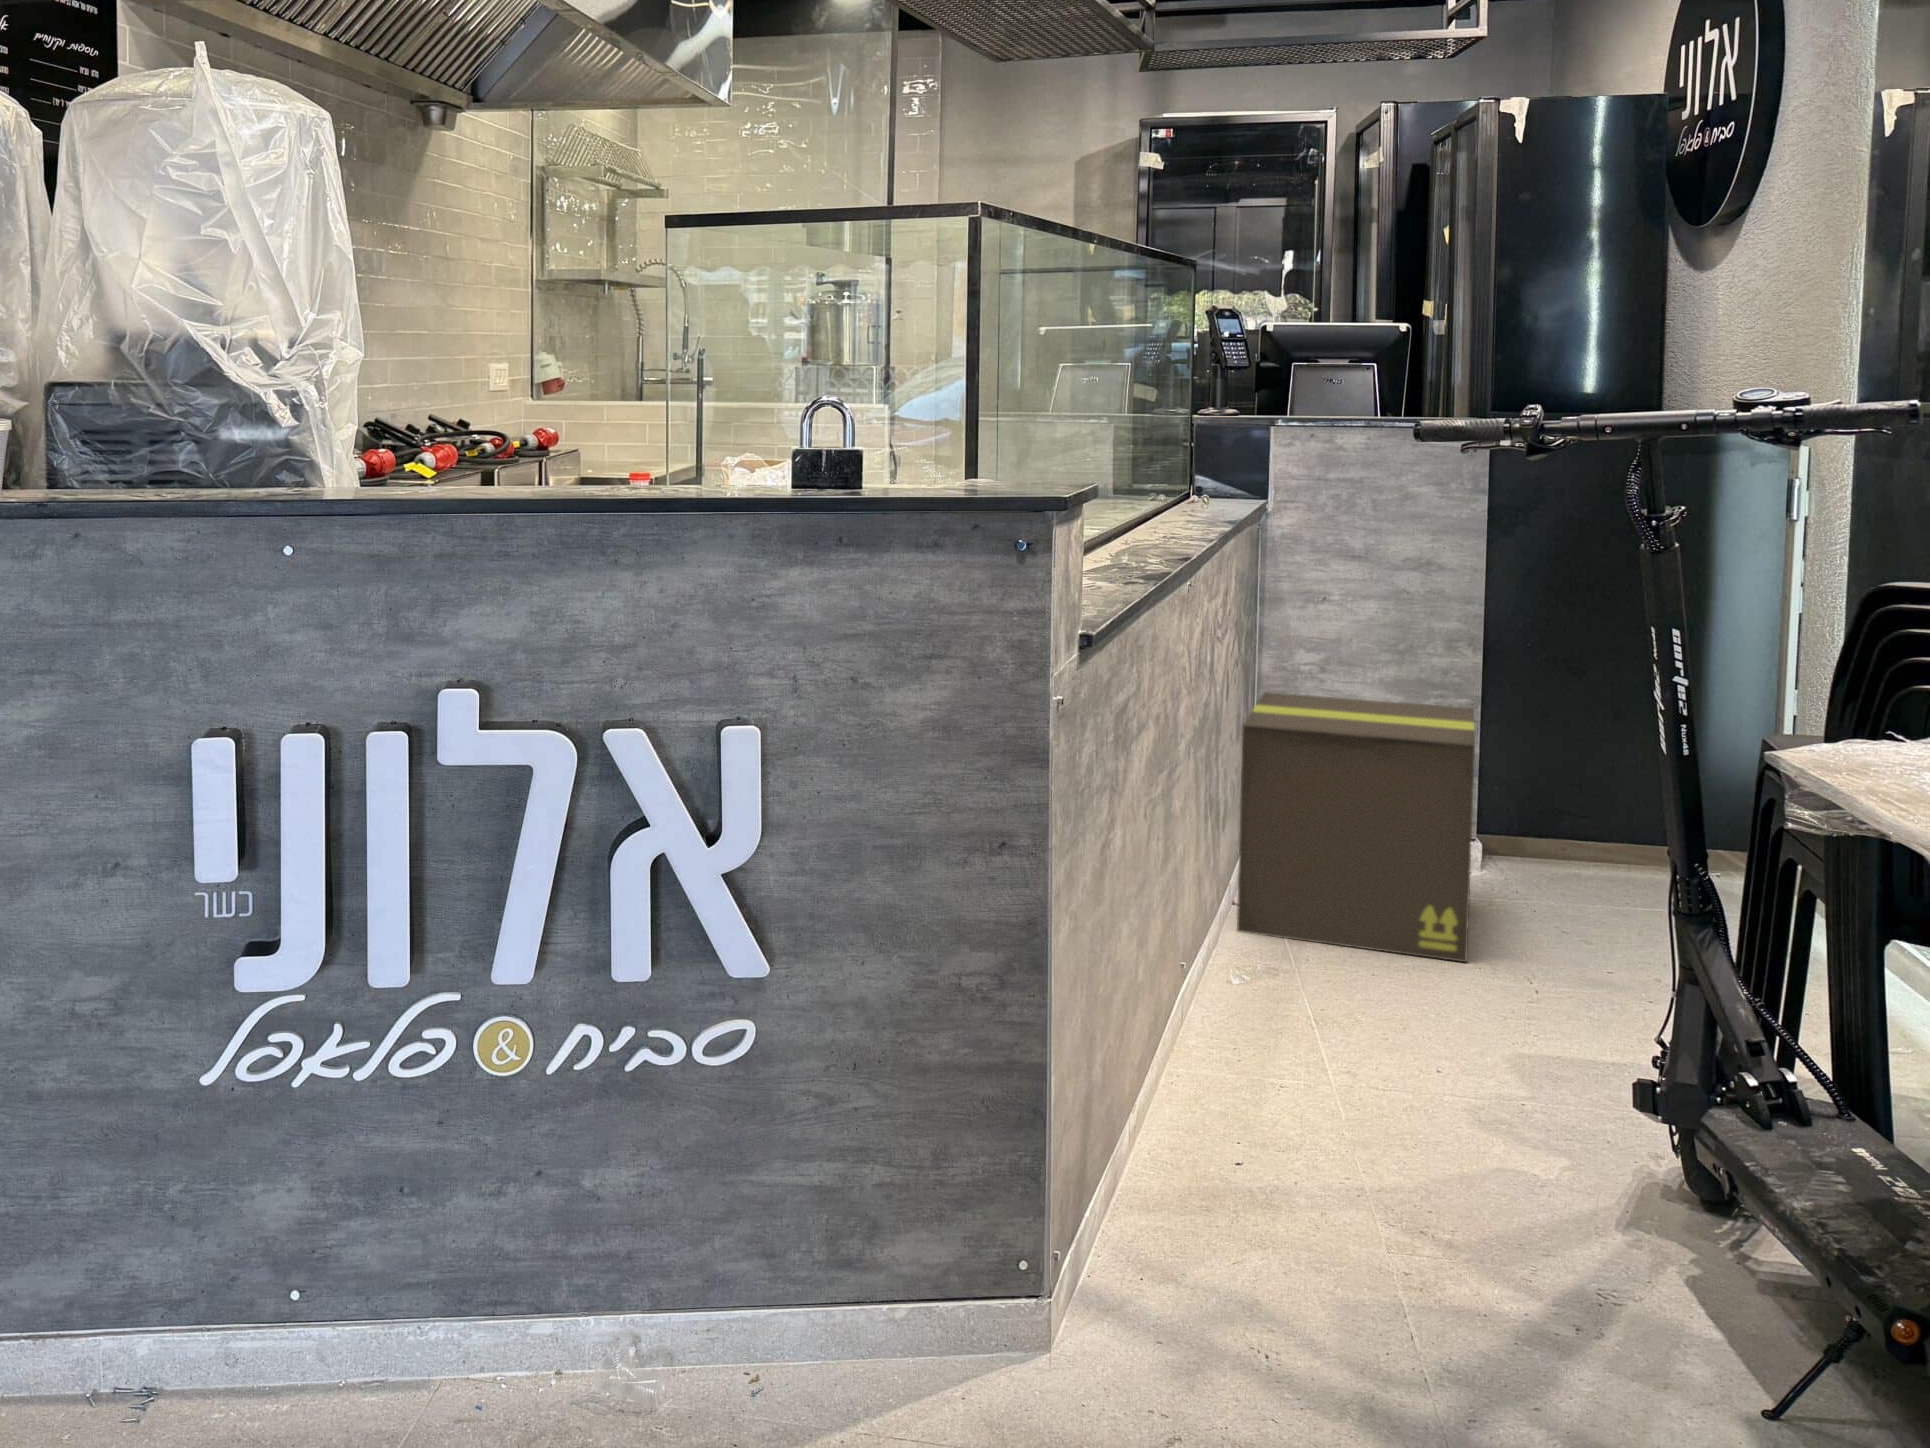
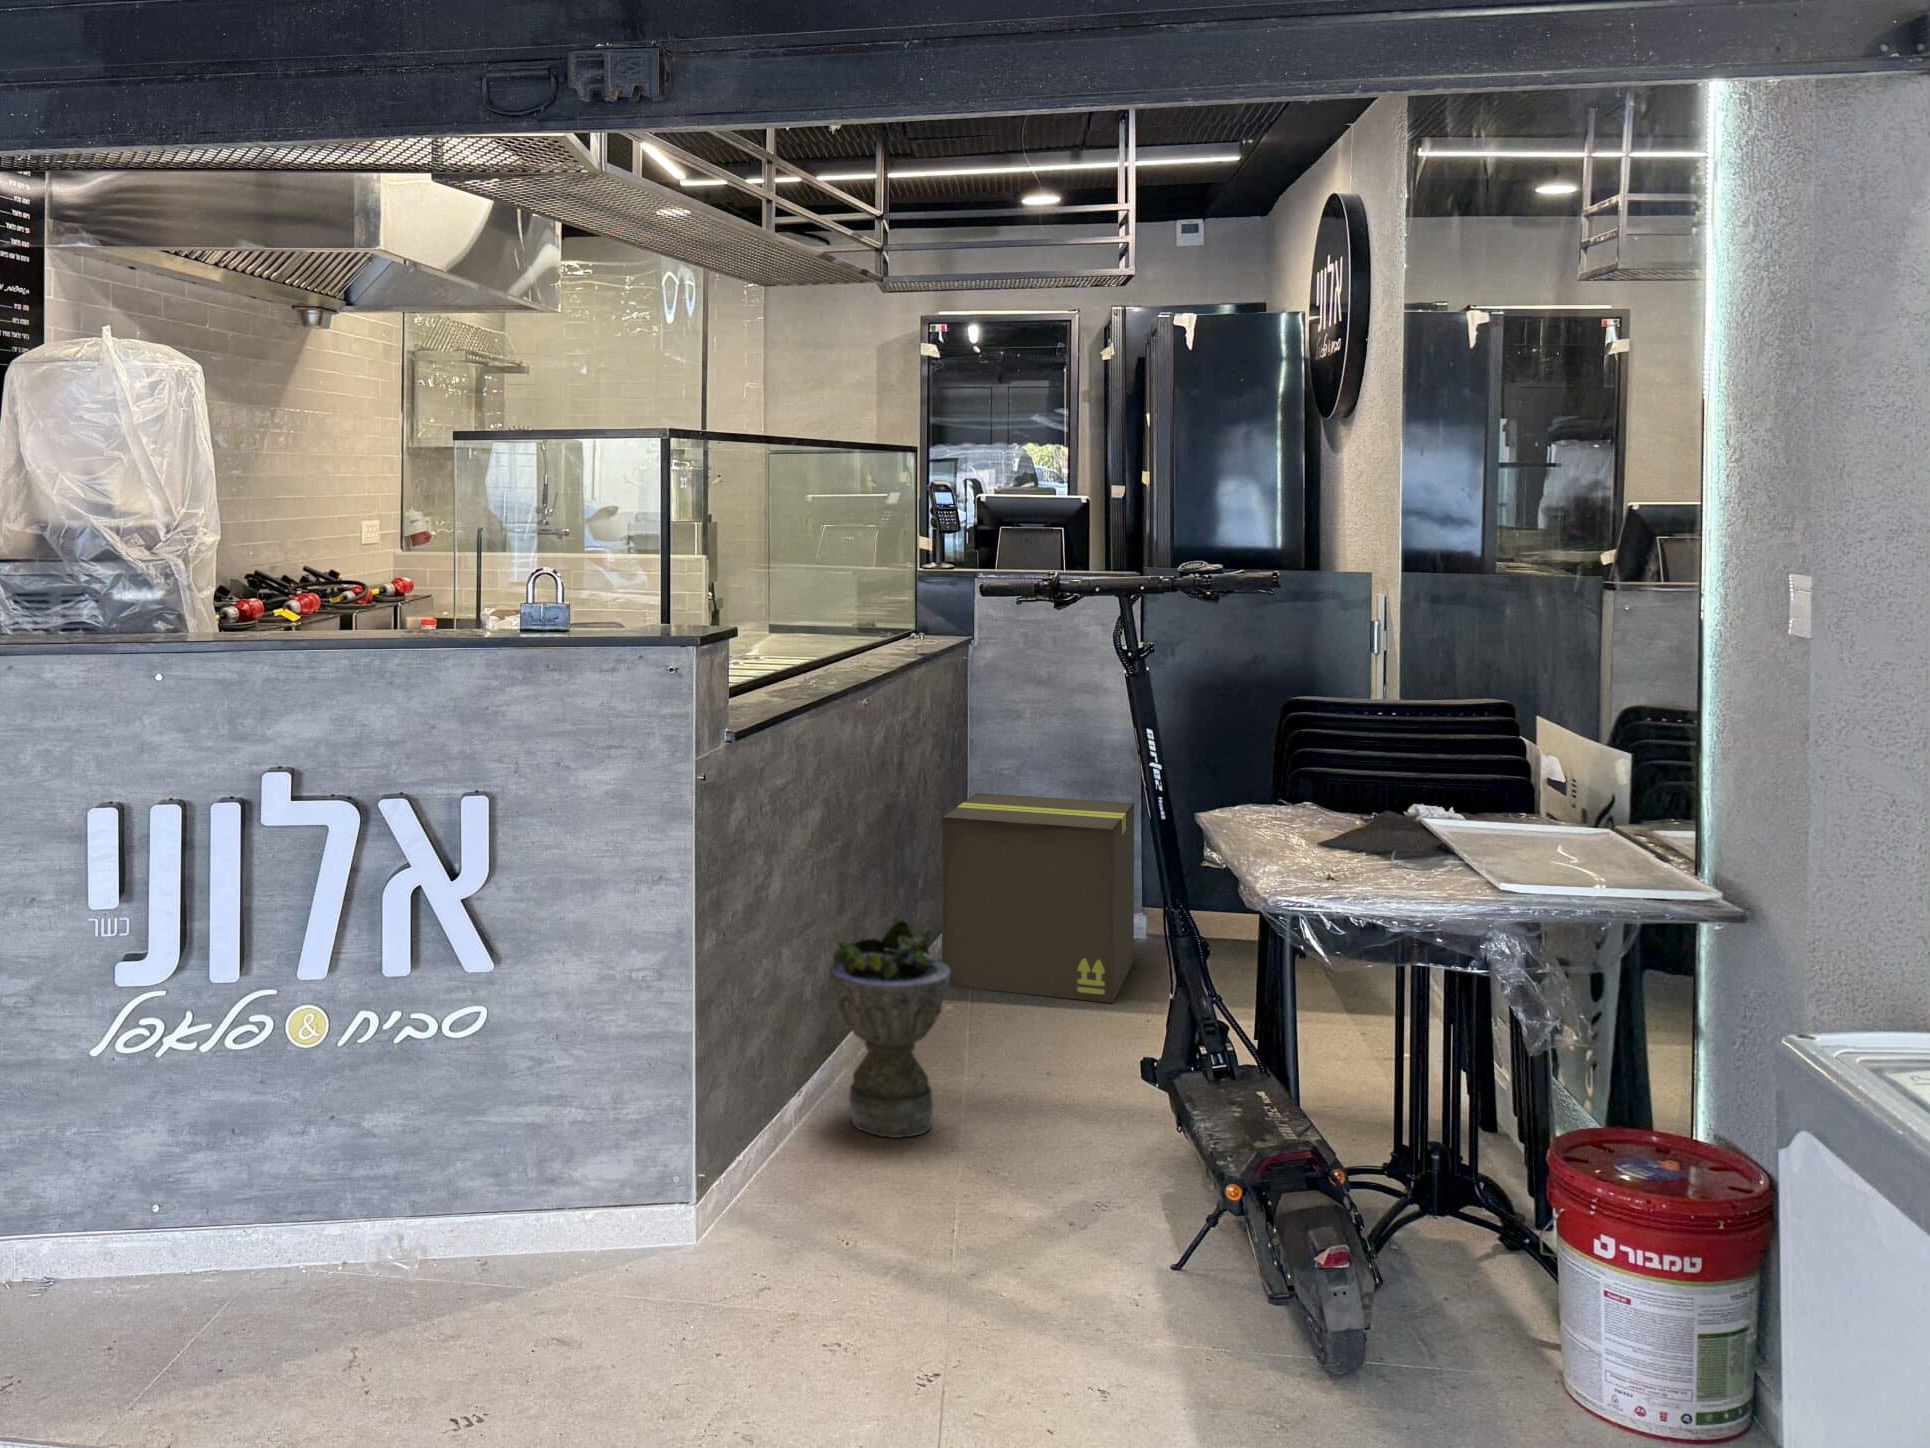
planter: none [1169,872,1340,1170] -> present [829,917,949,1138]

